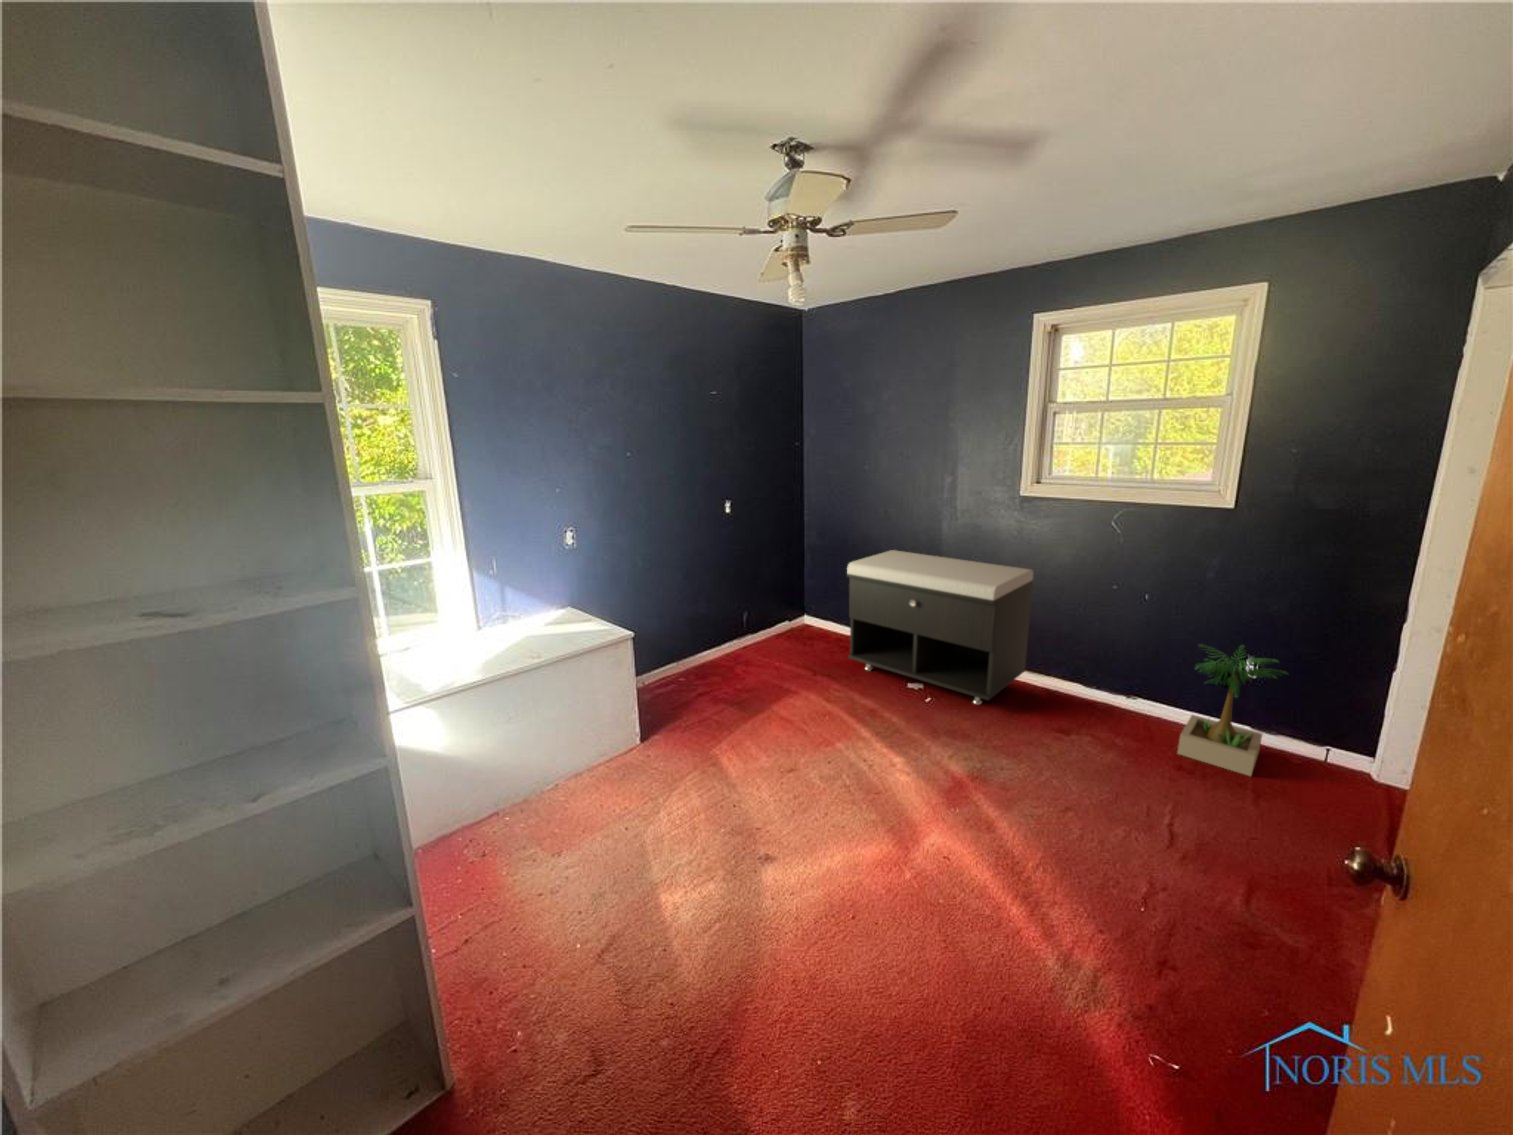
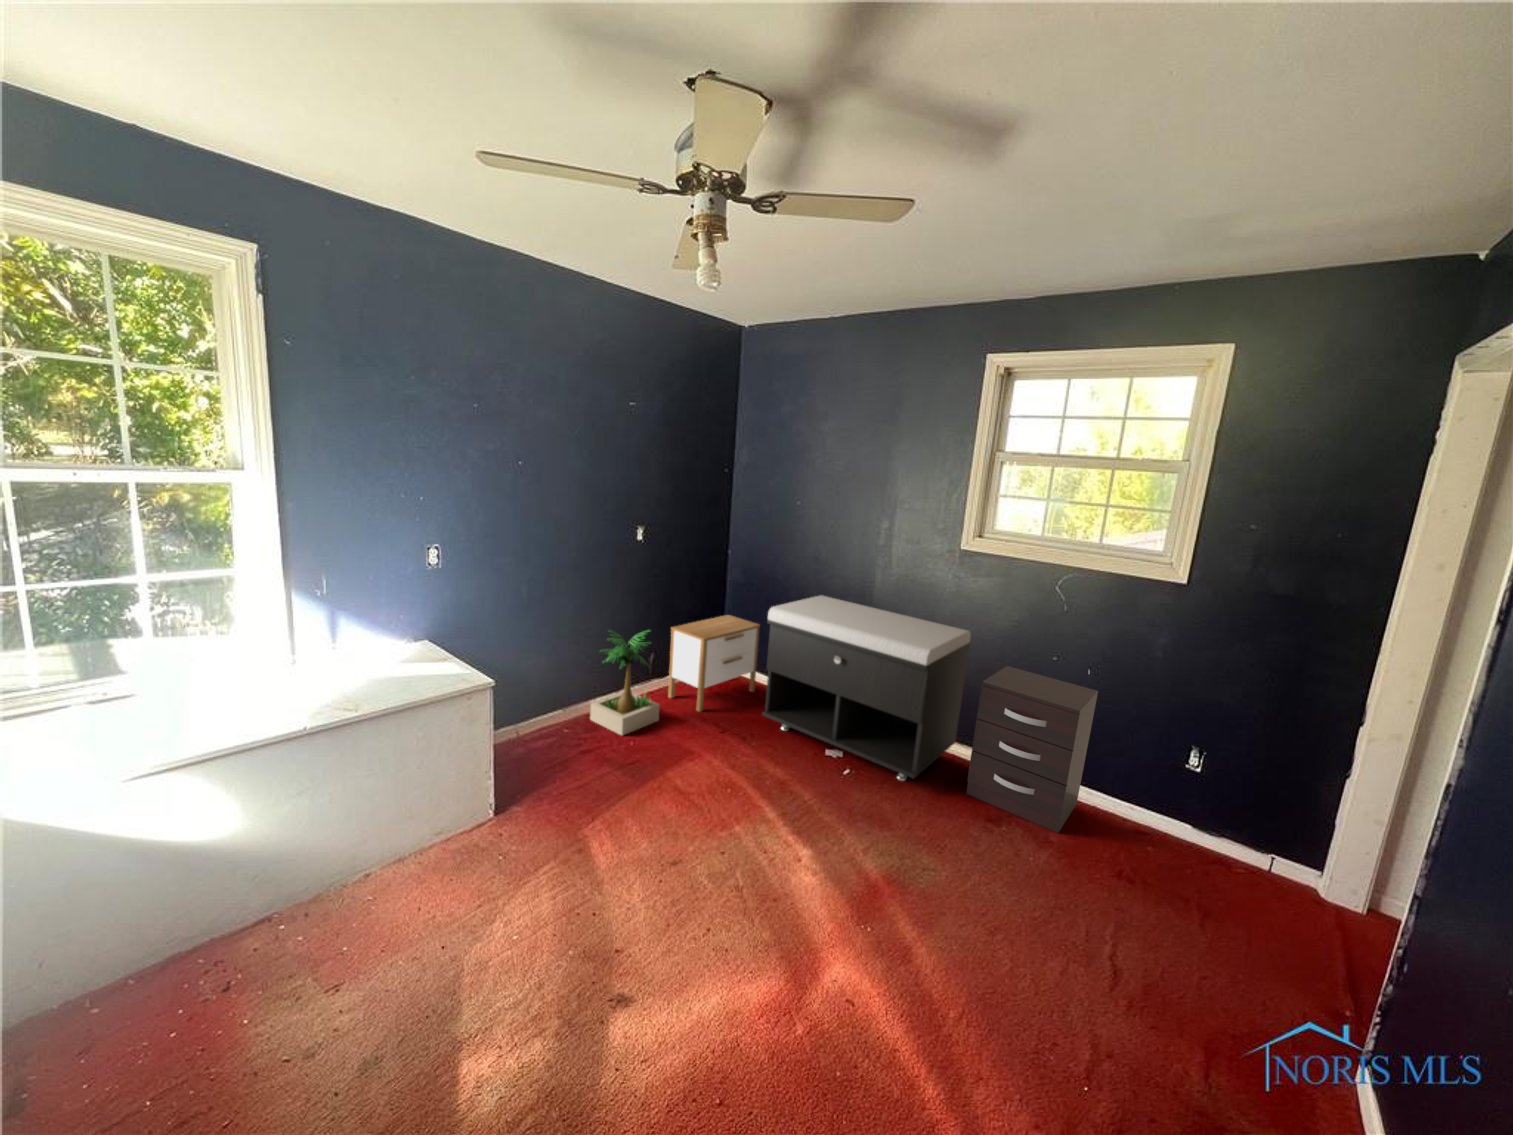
nightstand: none [761,575,838,659] -> present [668,615,760,712]
dresser: none [1037,598,1155,739] -> present [966,666,1098,833]
potted plant: present [1177,644,1286,776] -> present [590,630,660,735]

